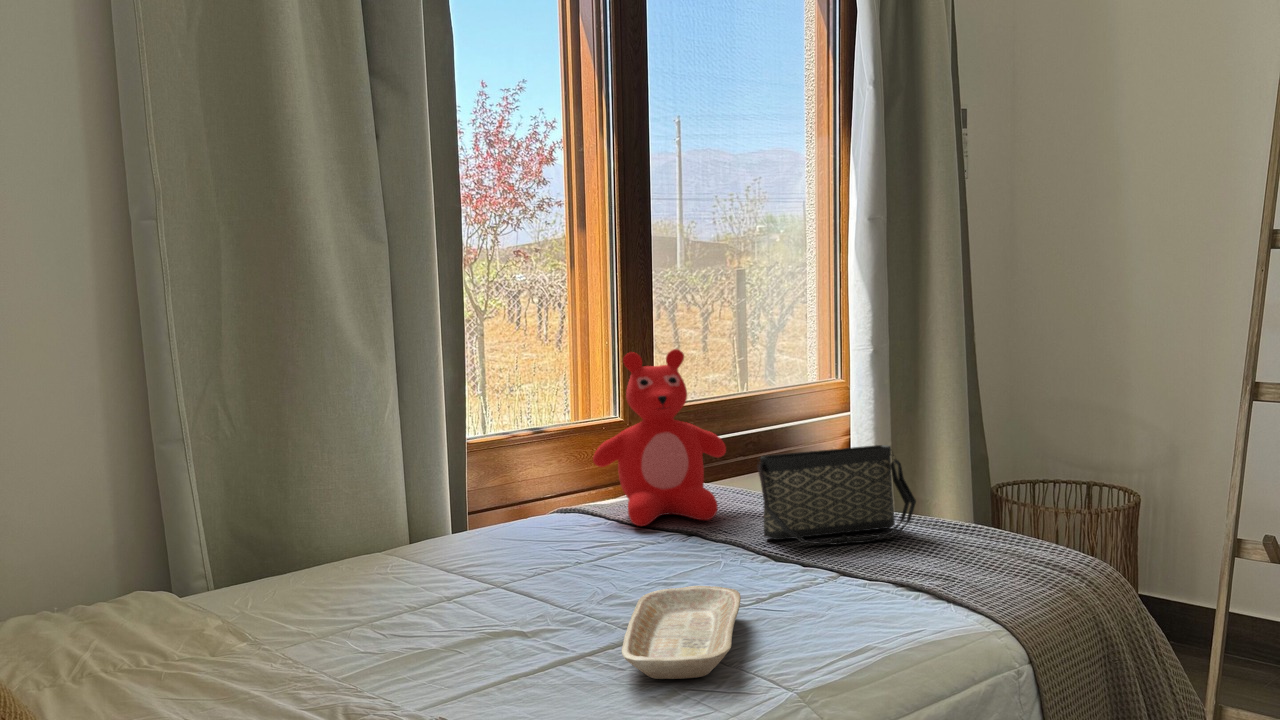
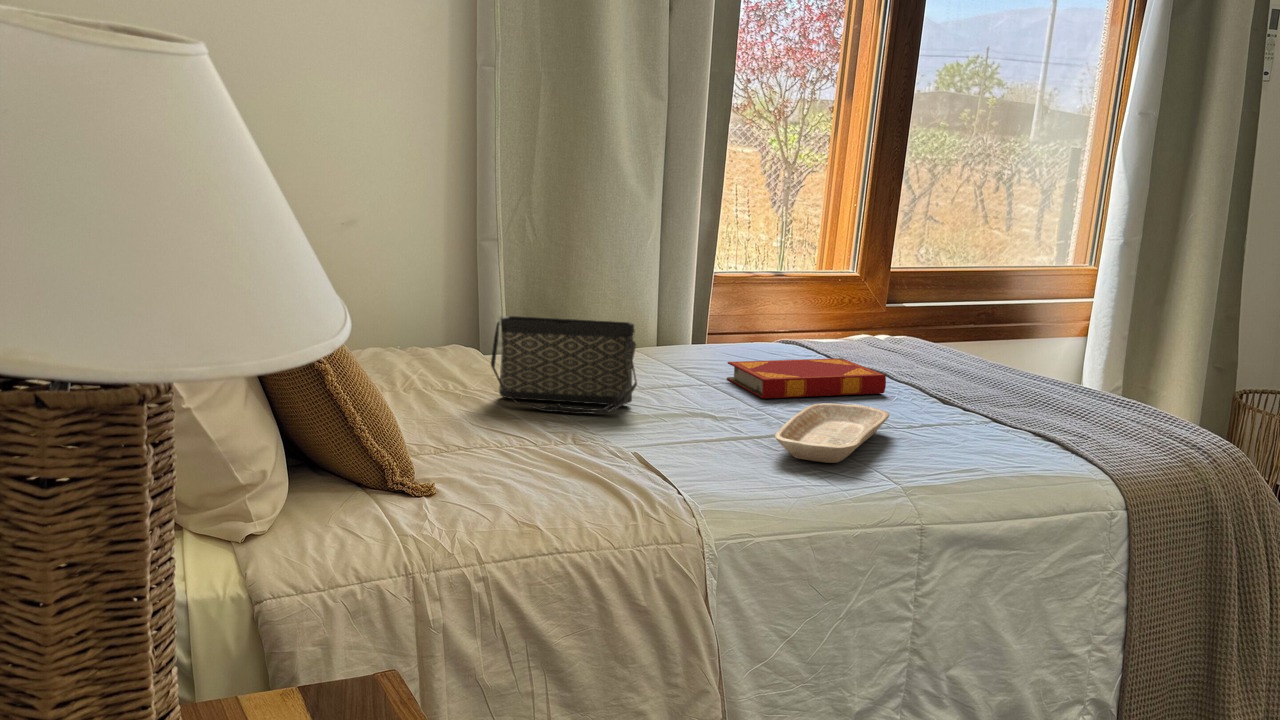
teddy bear: present [593,349,726,526] -> none [815,212,935,366]
handbag: present [757,445,916,545] -> present [491,316,637,414]
hardback book: none [514,524,707,594] -> present [727,358,886,399]

